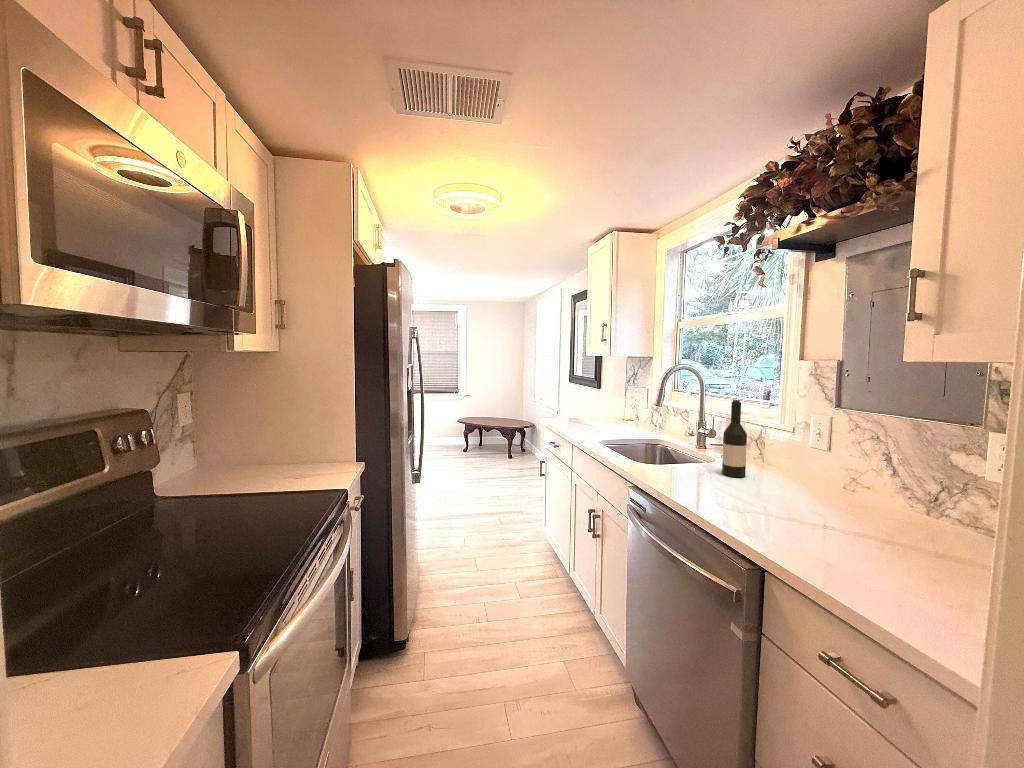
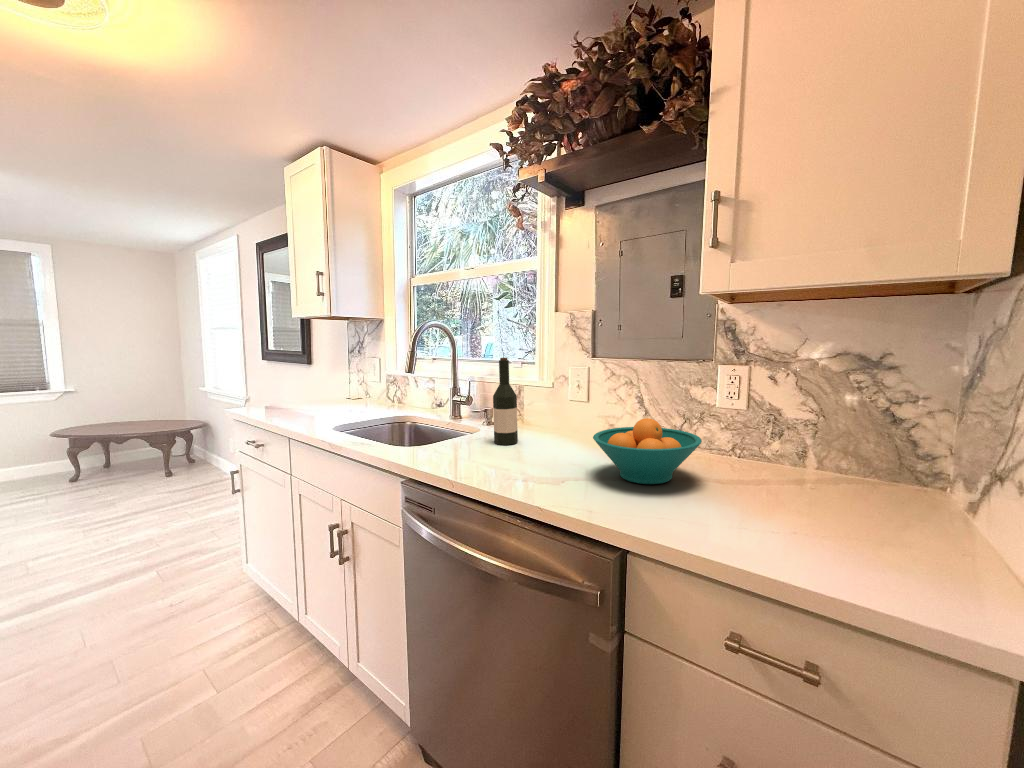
fruit bowl: none [801,475,936,544] -> present [593,418,702,484]

